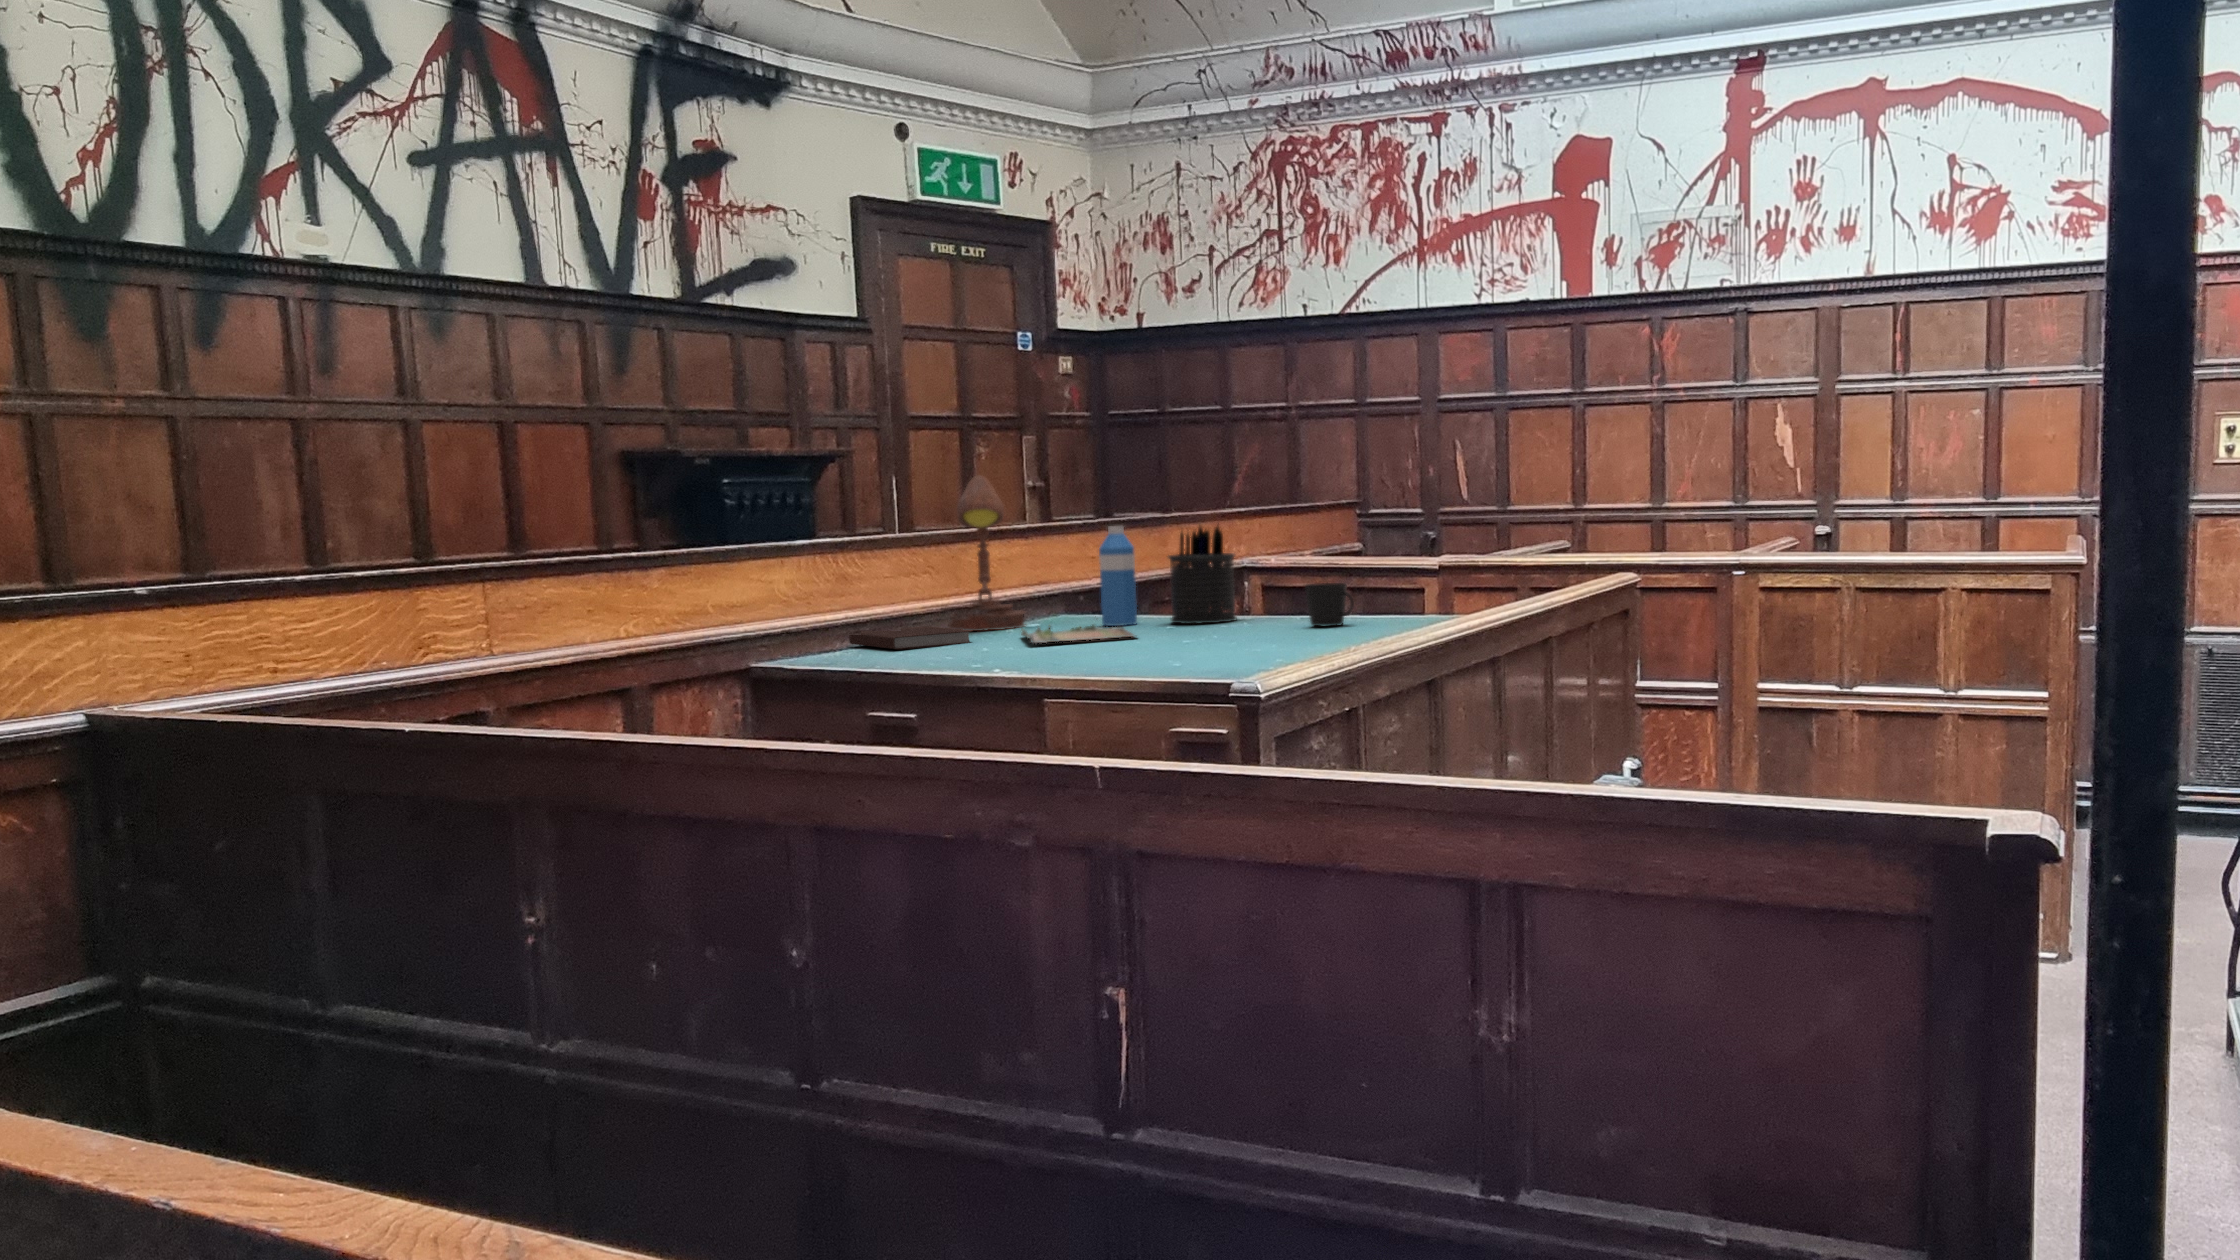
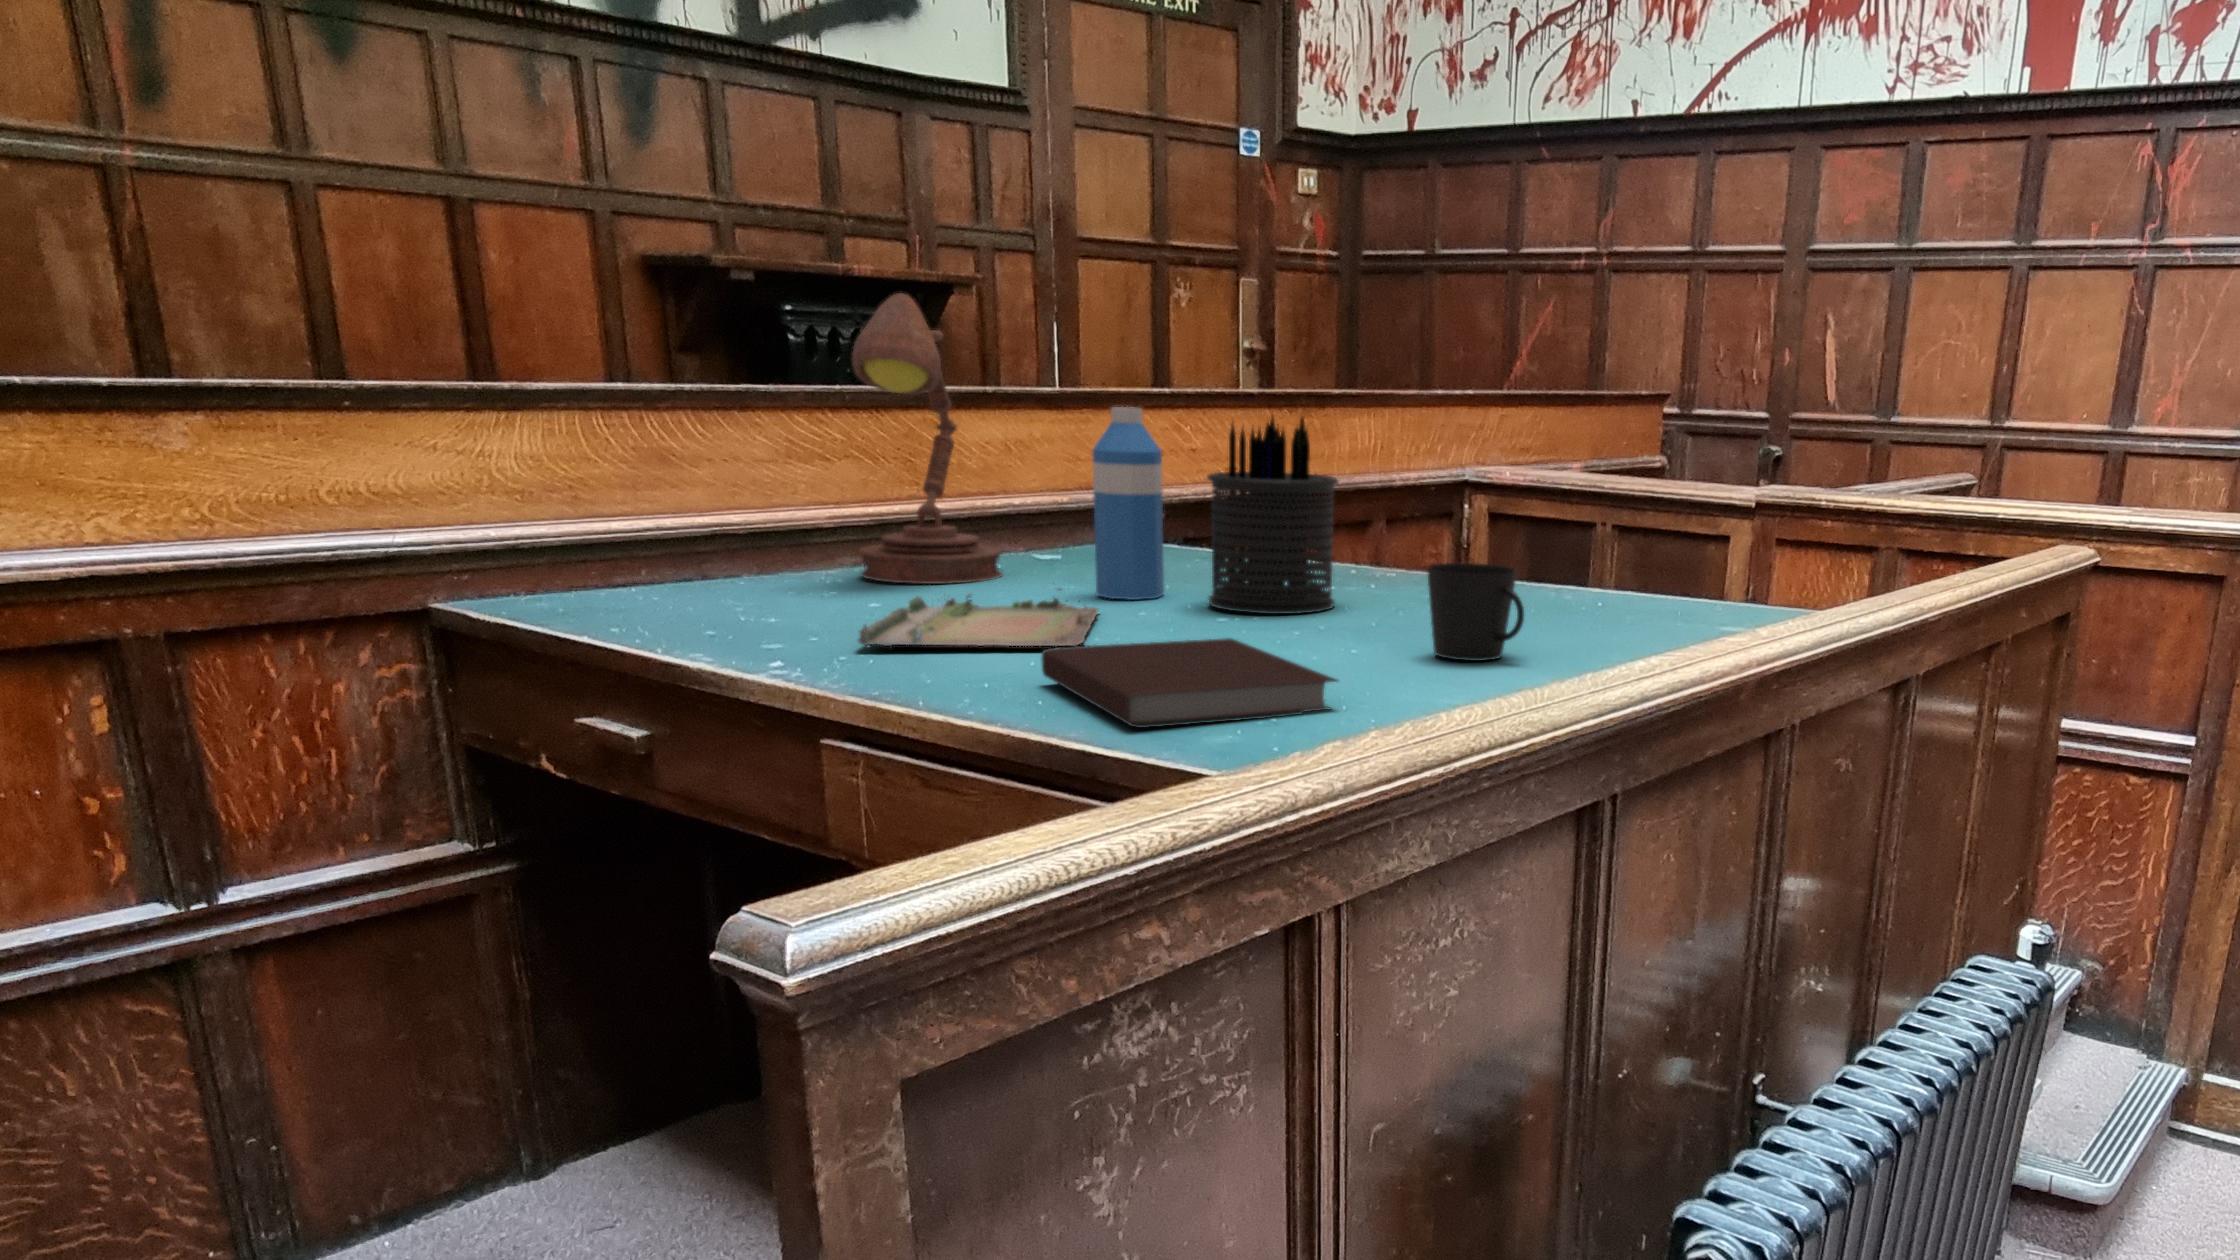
notebook: present [849,626,973,650] -> present [1041,638,1338,728]

